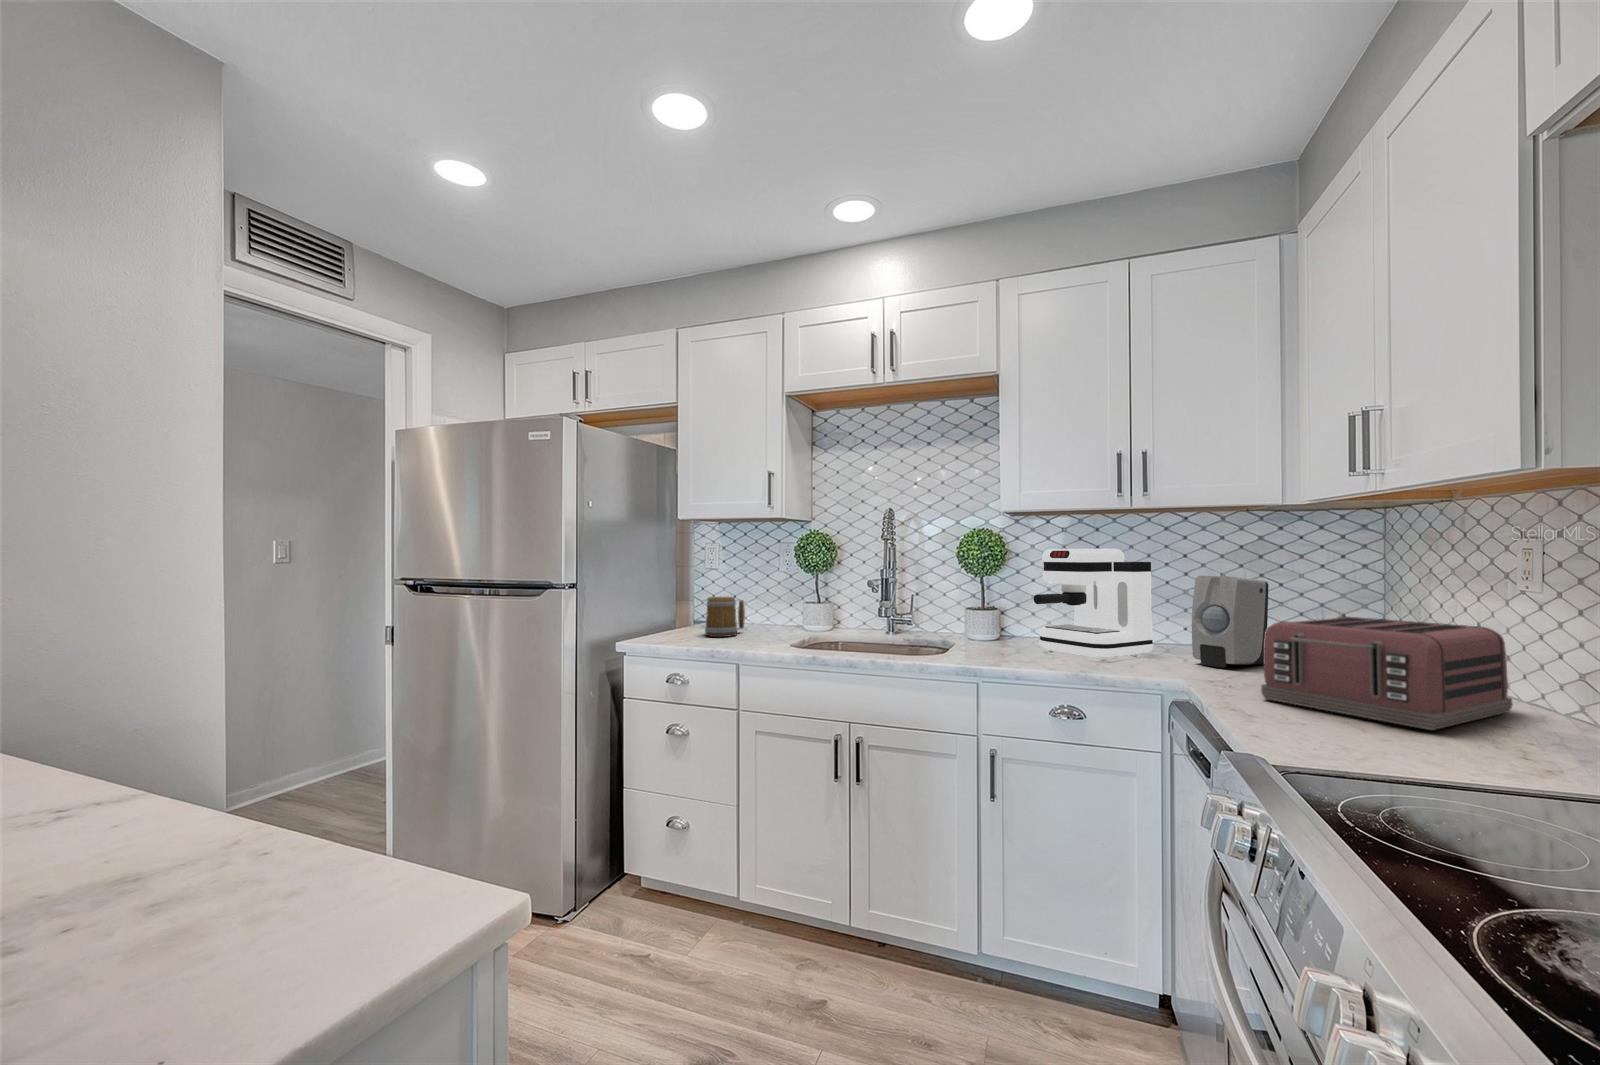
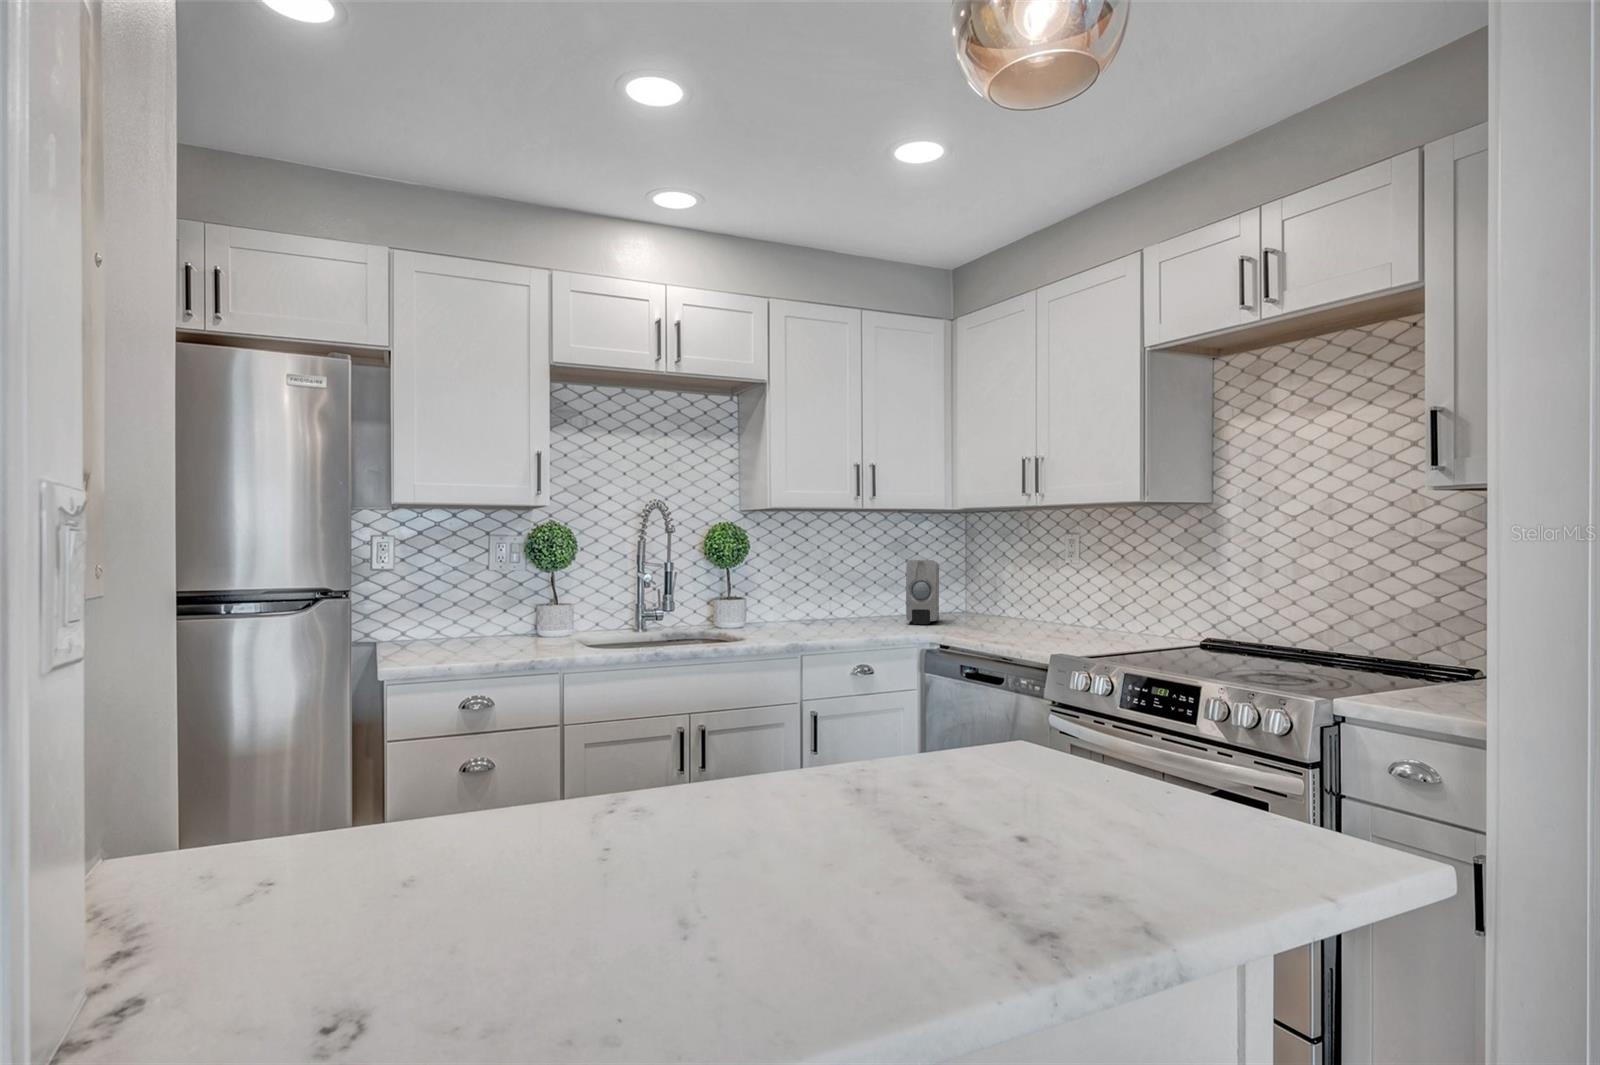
coffee maker: present [1034,549,1153,660] -> none [799,541,872,627]
mug: present [705,597,745,637] -> none [441,600,484,649]
toaster: present [1261,616,1513,730] -> none [989,582,1078,636]

